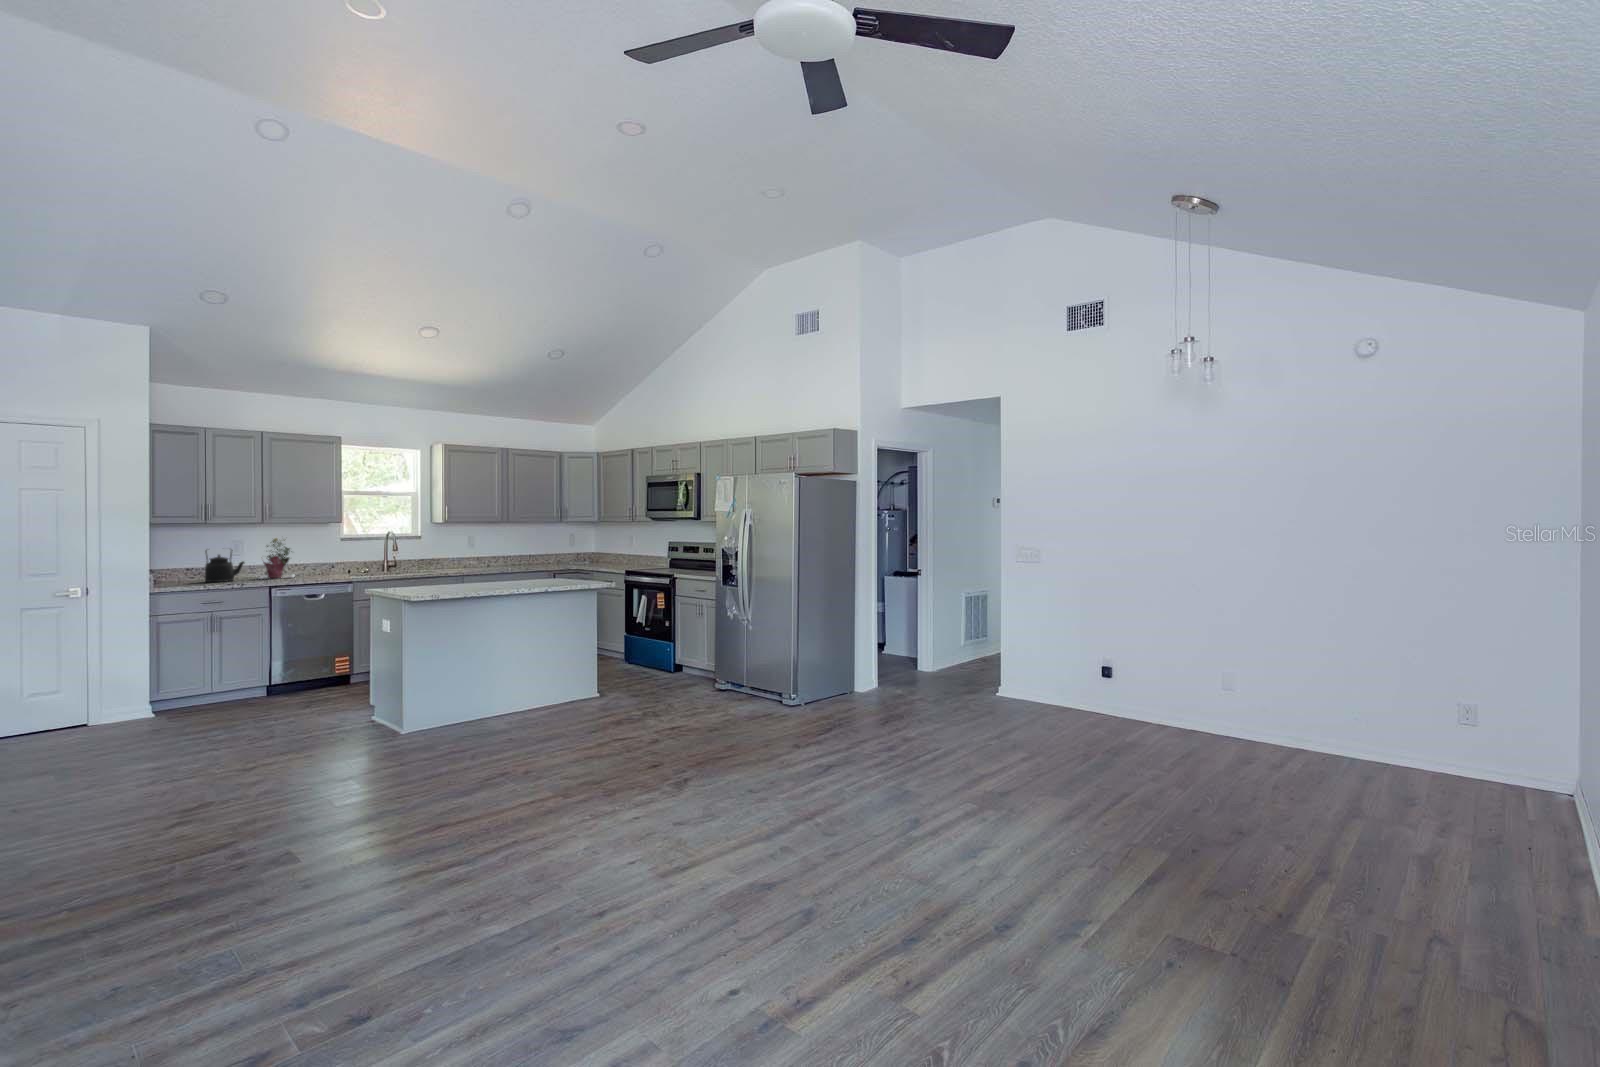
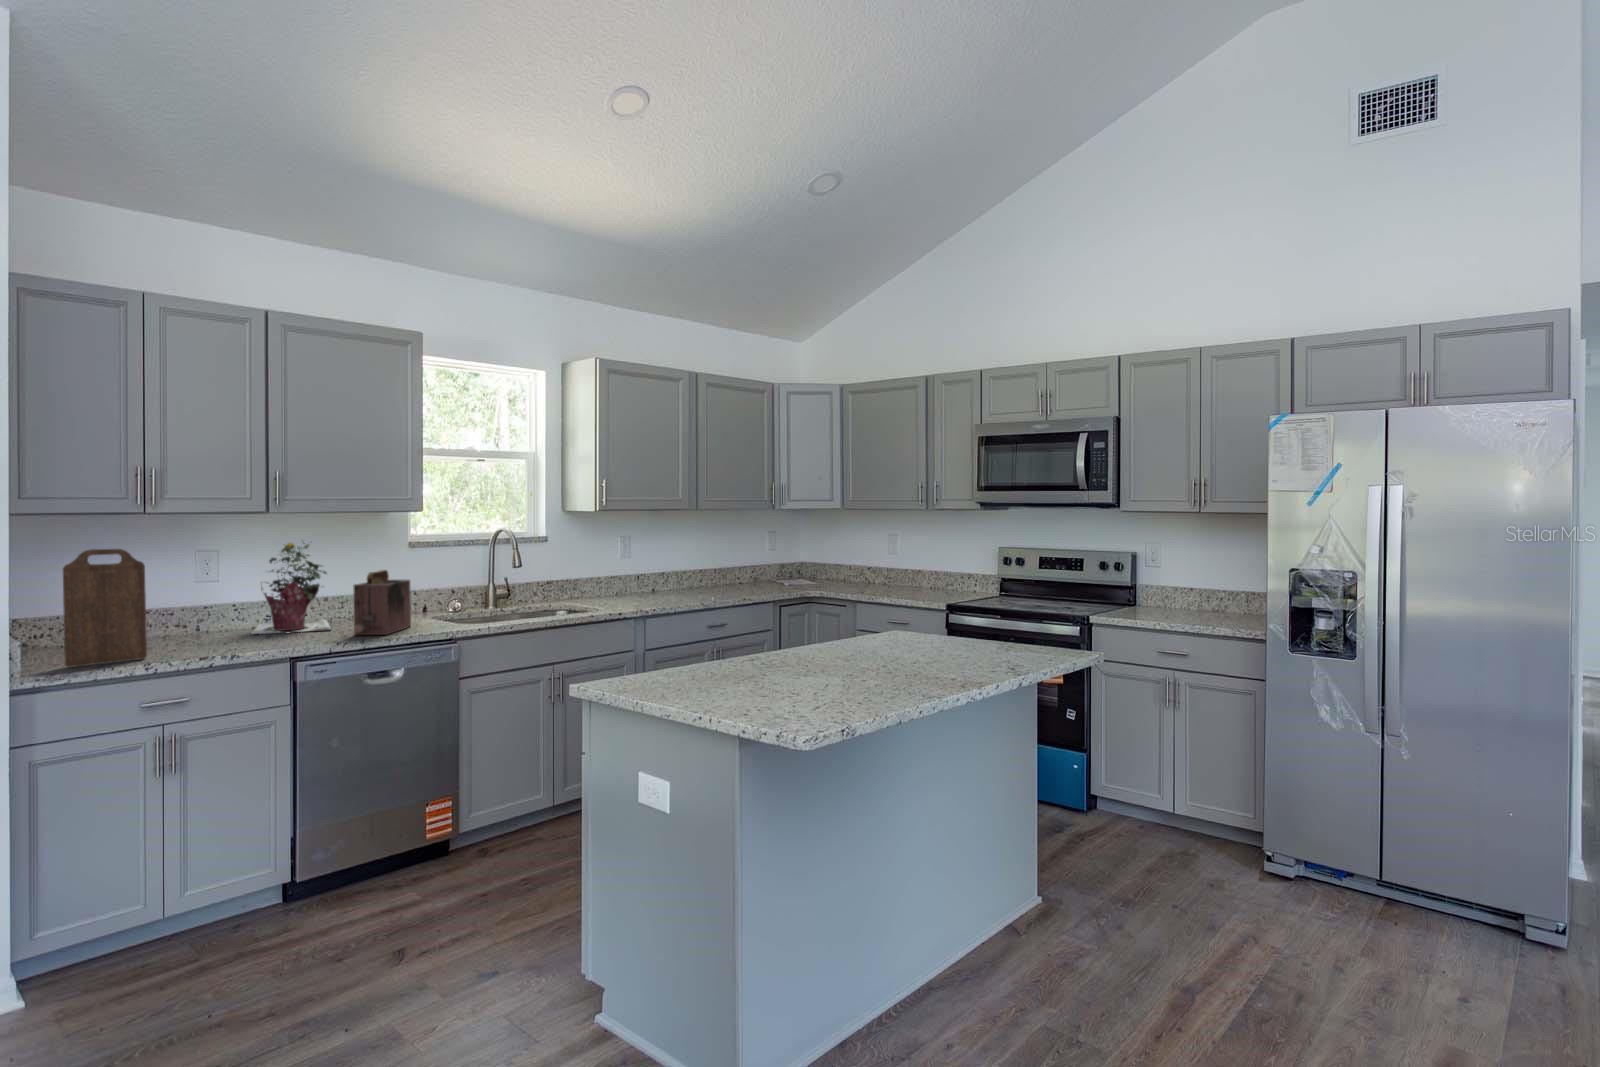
cutting board: none [172,539,206,586] -> present [63,549,147,667]
kettle: present [205,550,244,582] -> none [139,568,229,649]
toaster: none [301,550,332,579] -> present [353,570,411,635]

